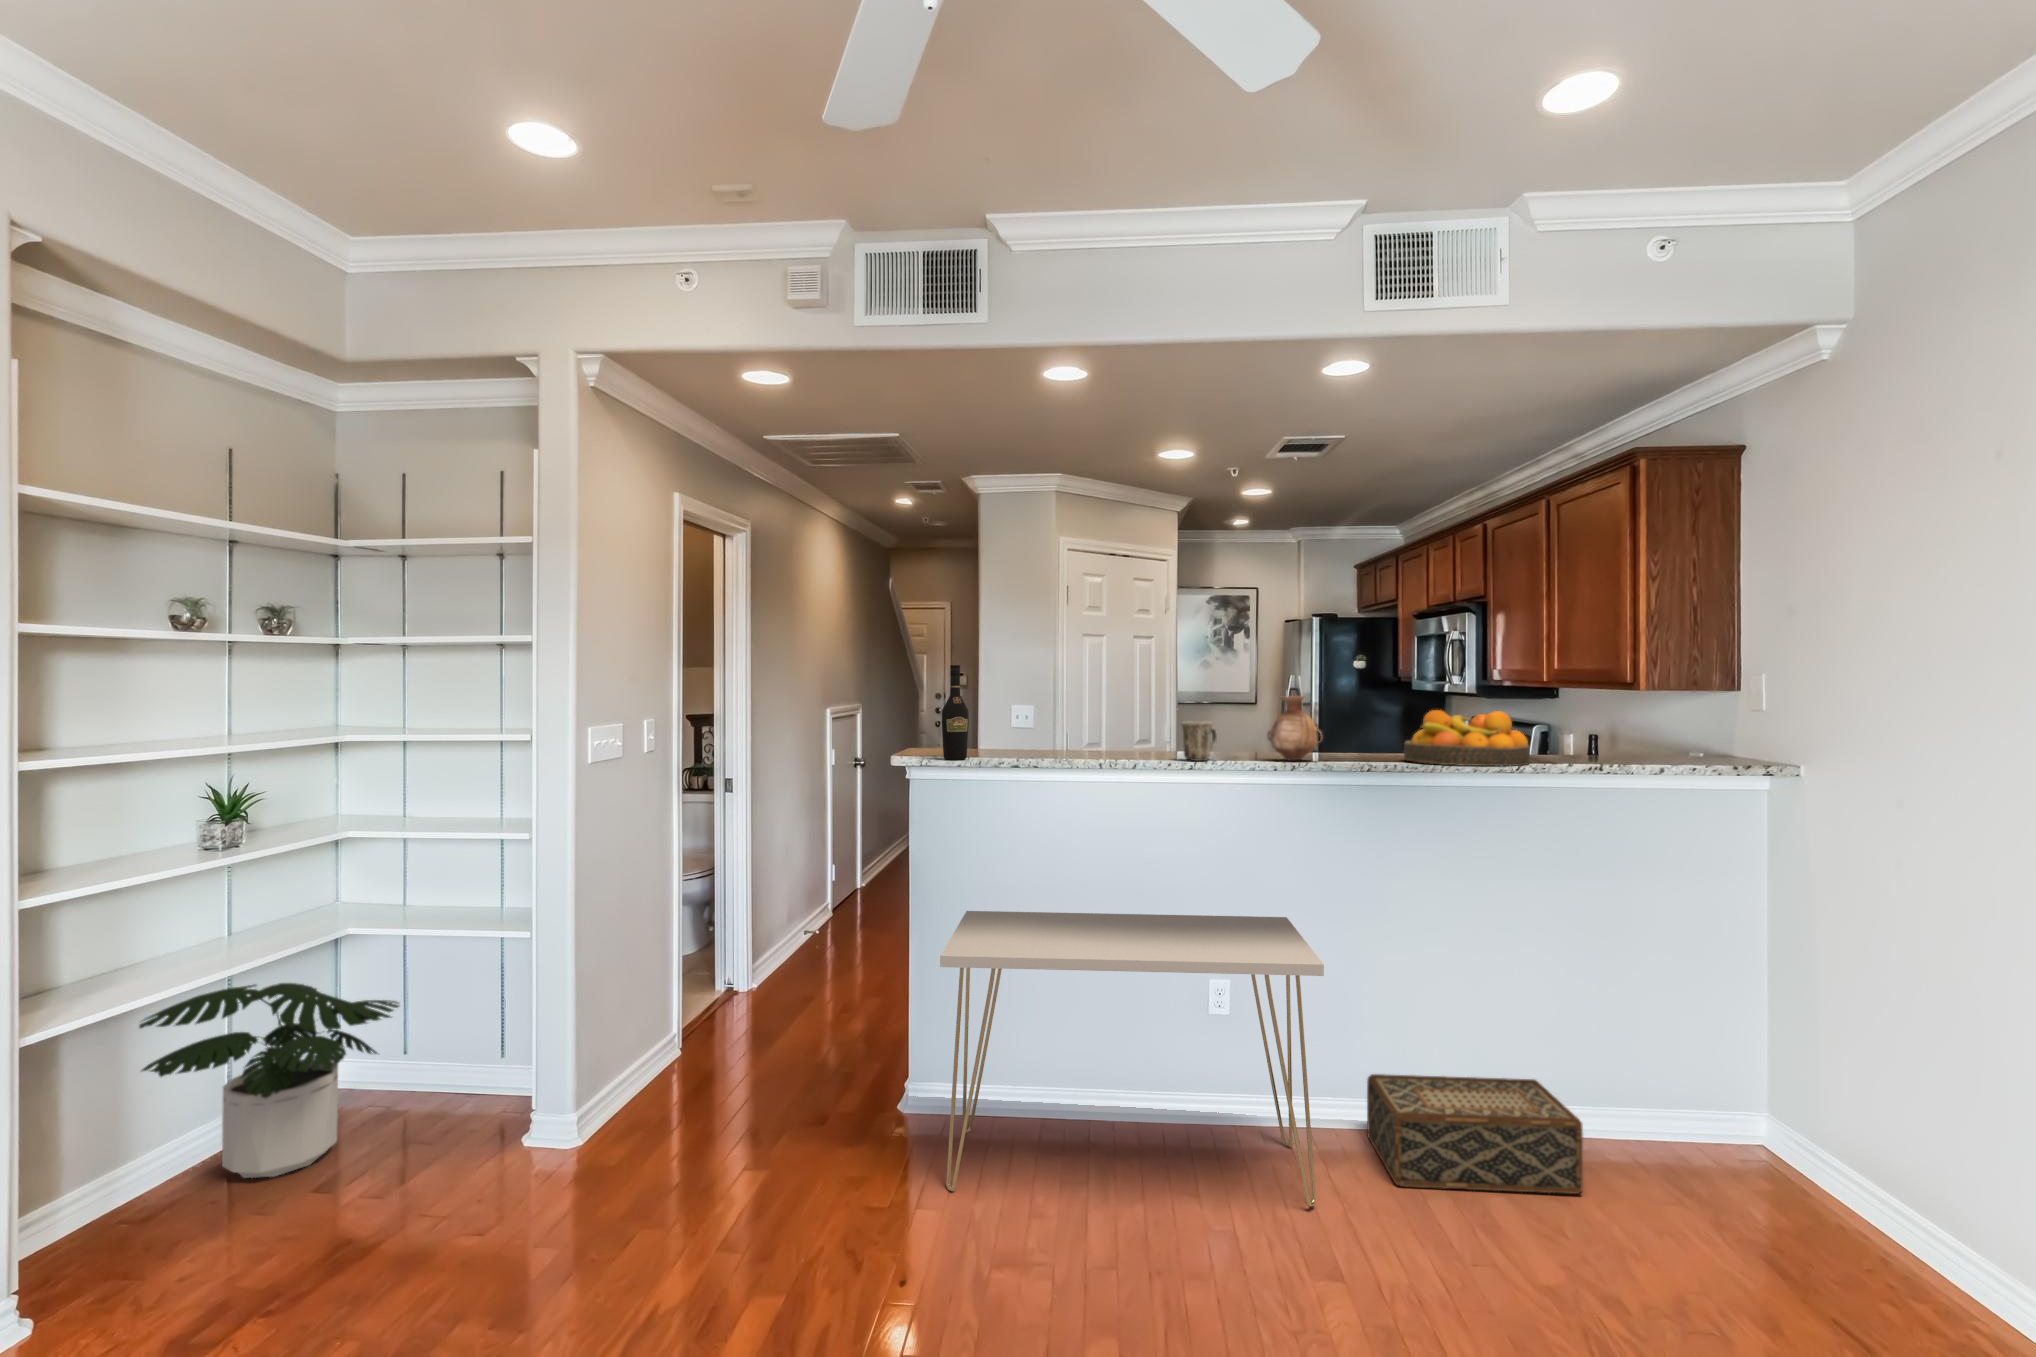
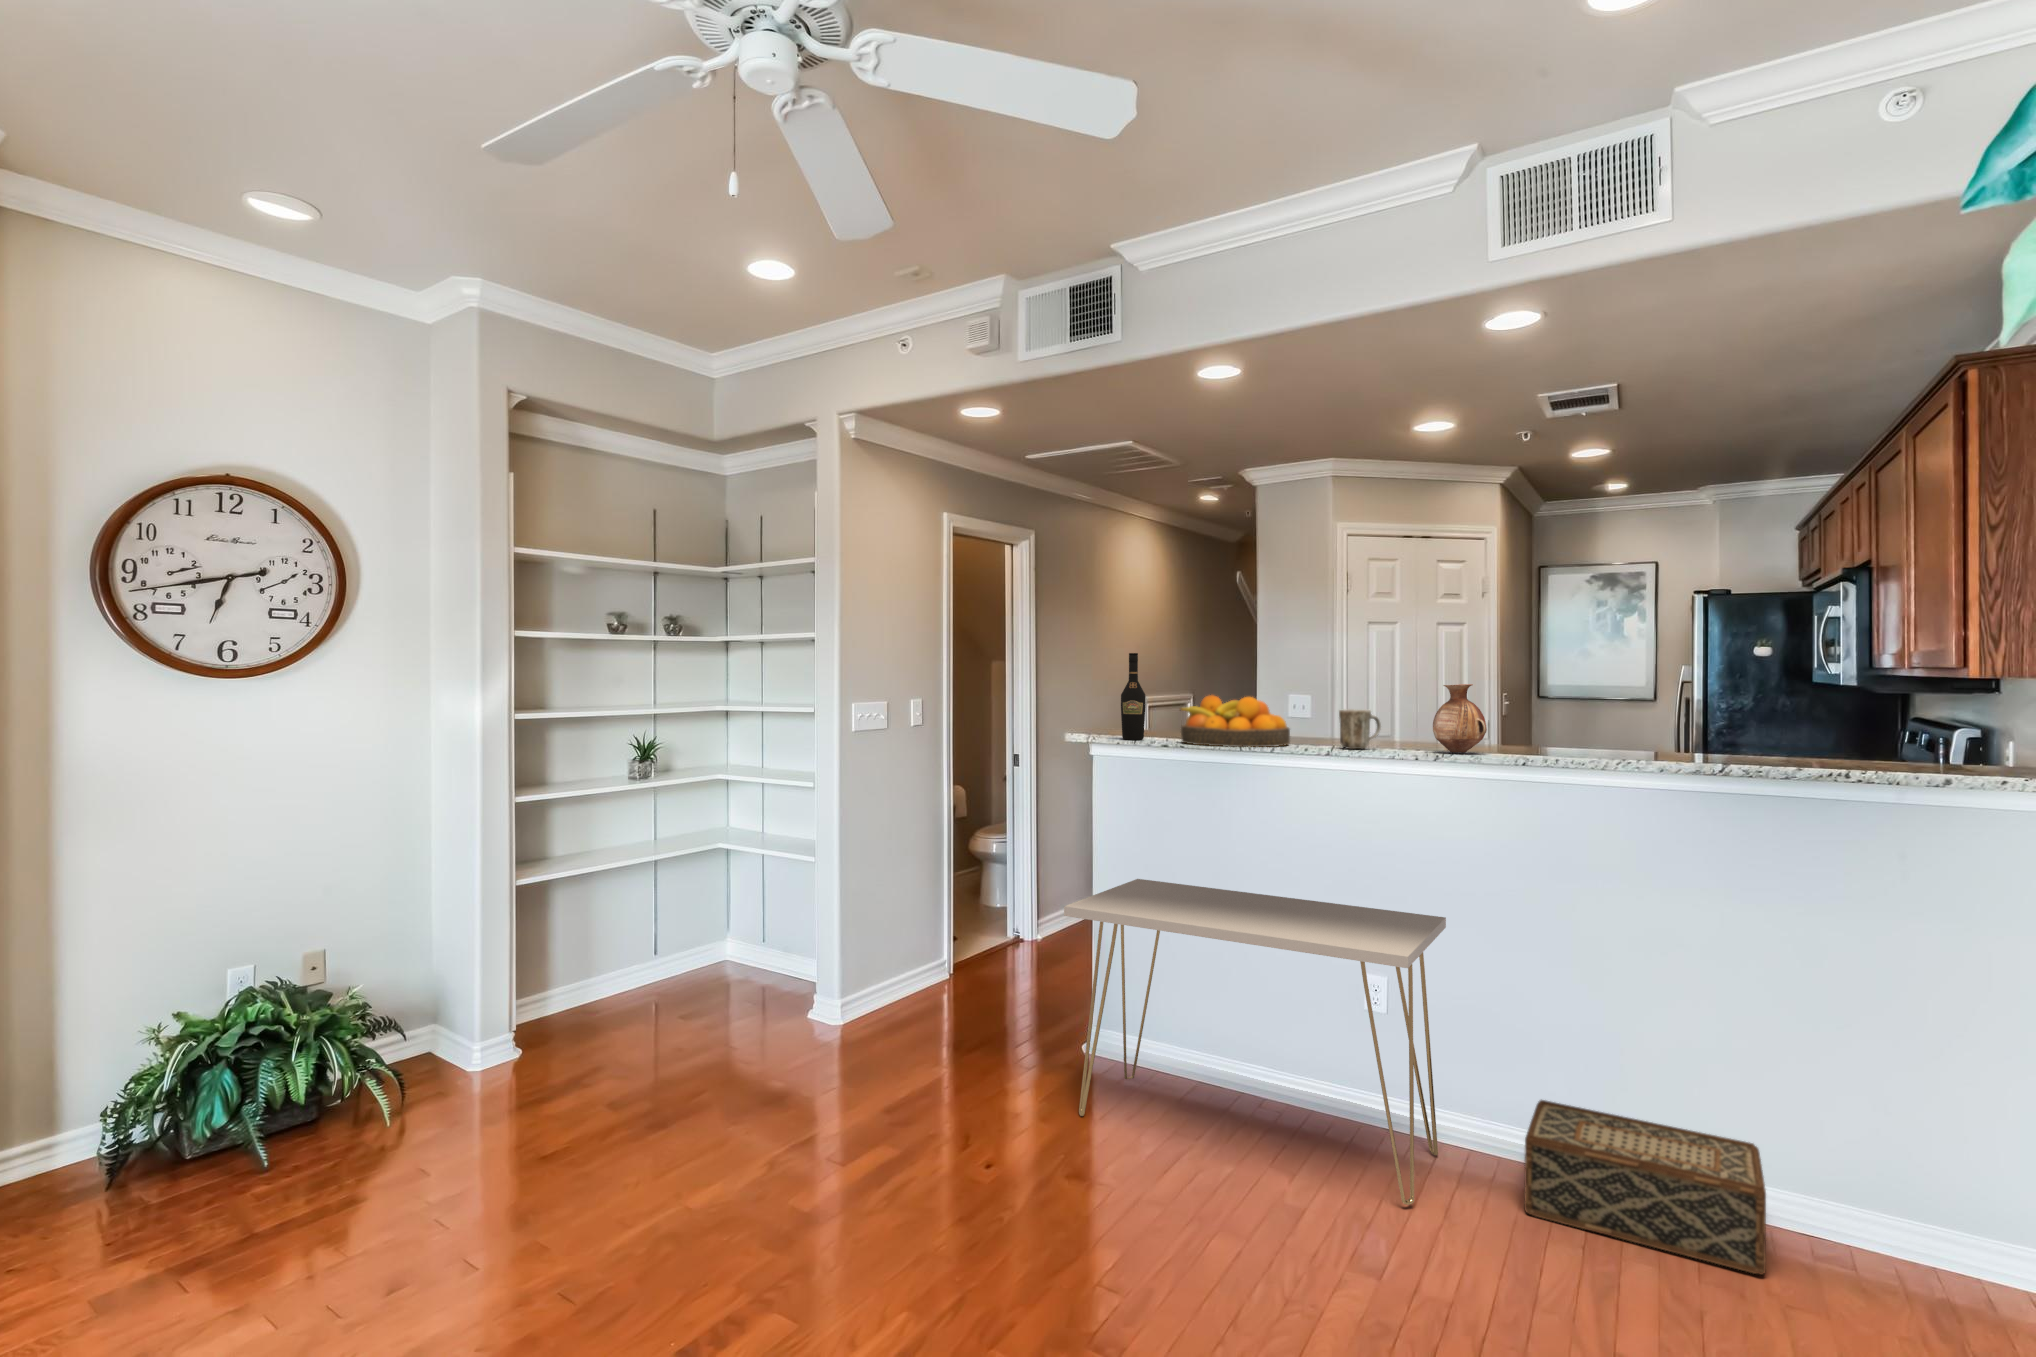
fruit bowl: present [1403,710,1530,767] -> present [1180,695,1290,747]
potted plant: present [139,983,399,1178] -> none [584,877,745,1009]

